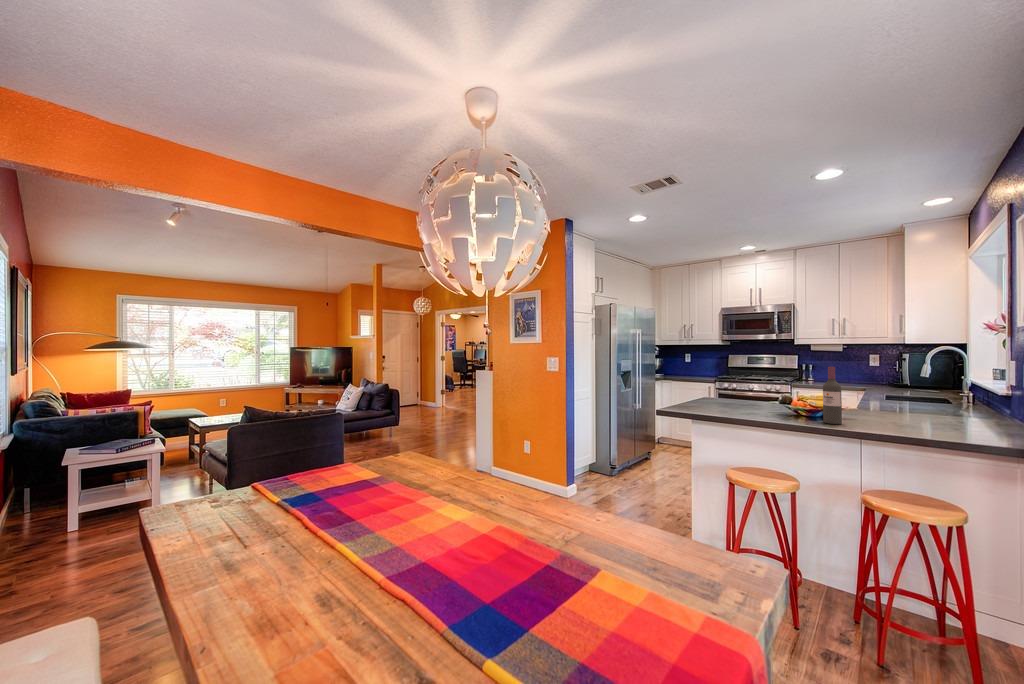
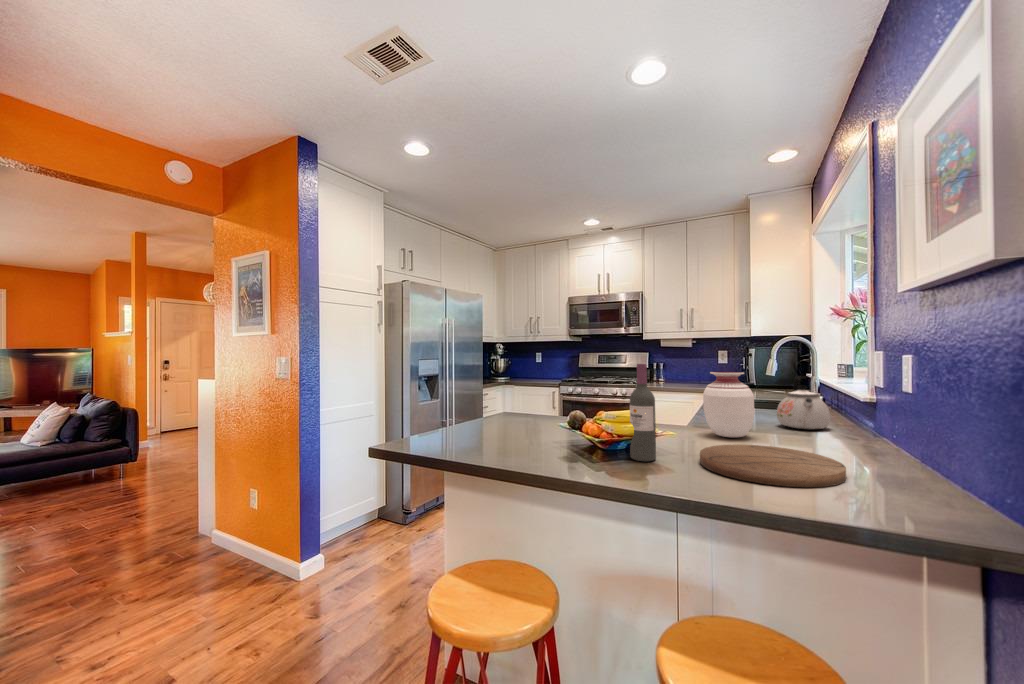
vase: none [869,373,912,417] -> present [703,372,755,438]
kettle: none [930,377,978,415] -> present [777,376,831,429]
cutting board: none [873,418,979,438] -> present [700,444,846,487]

